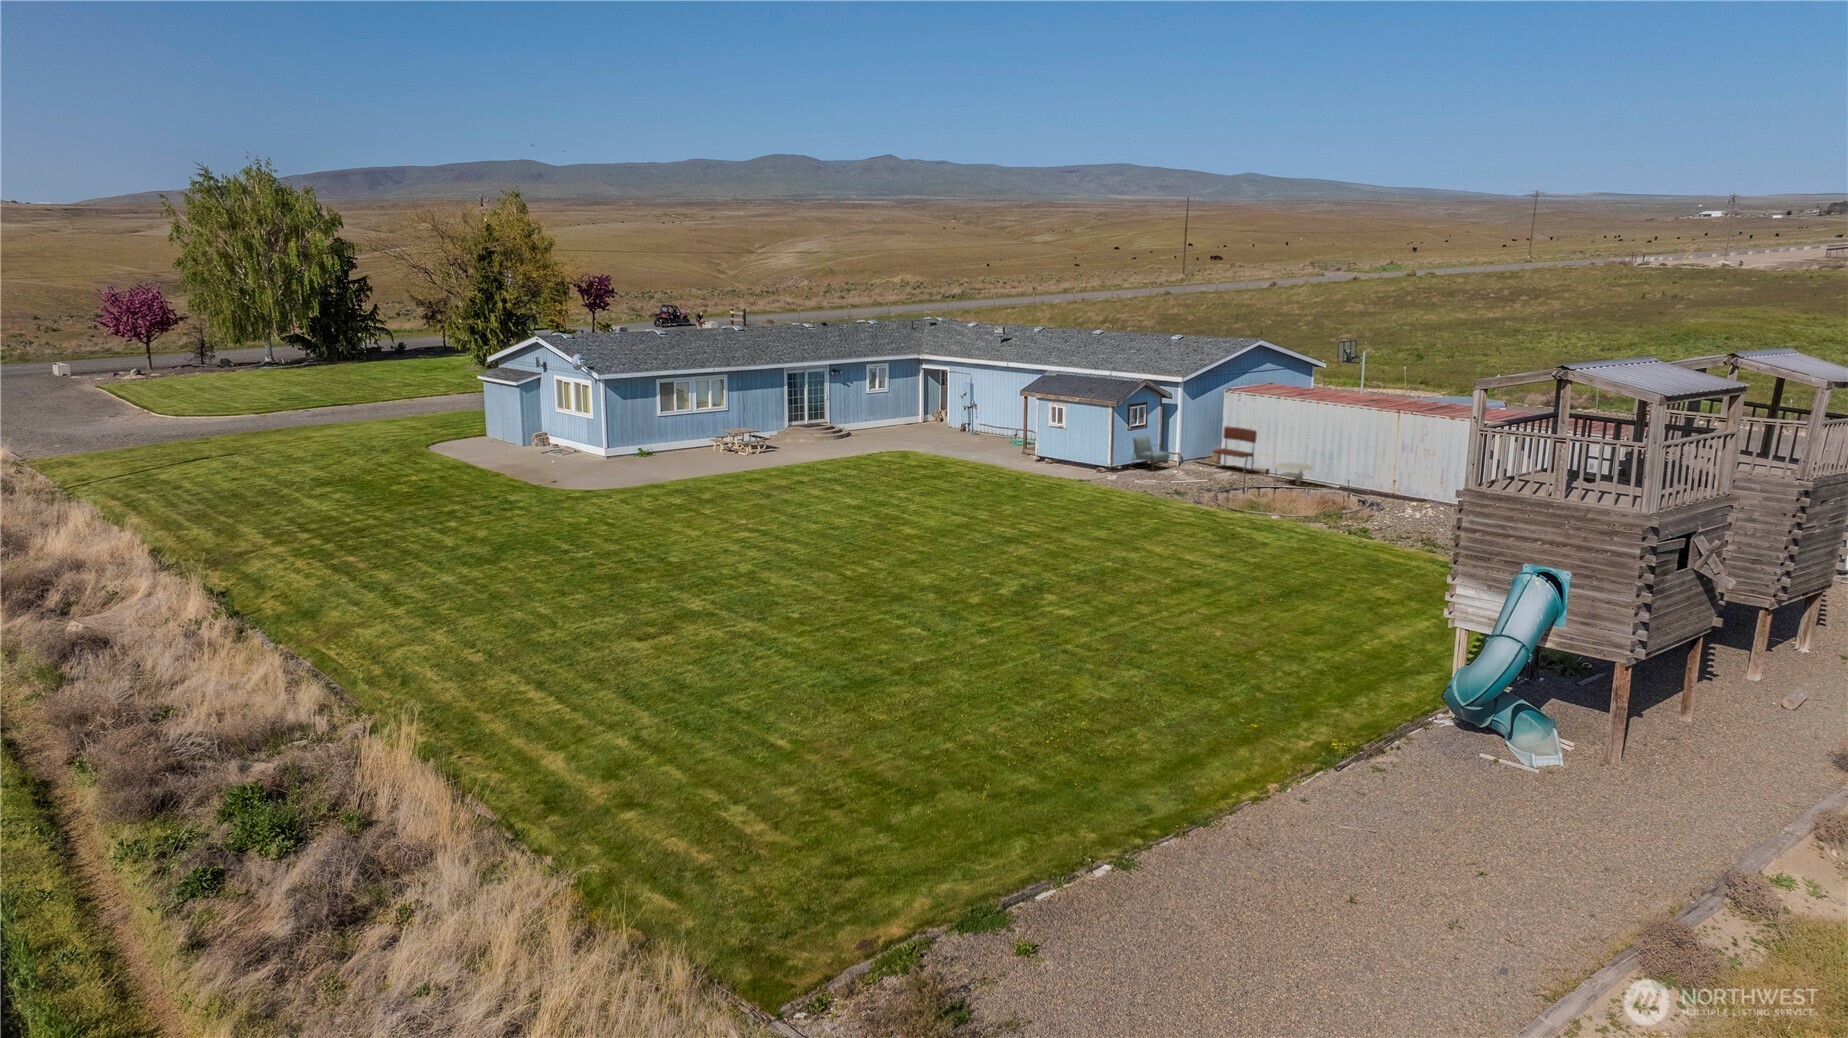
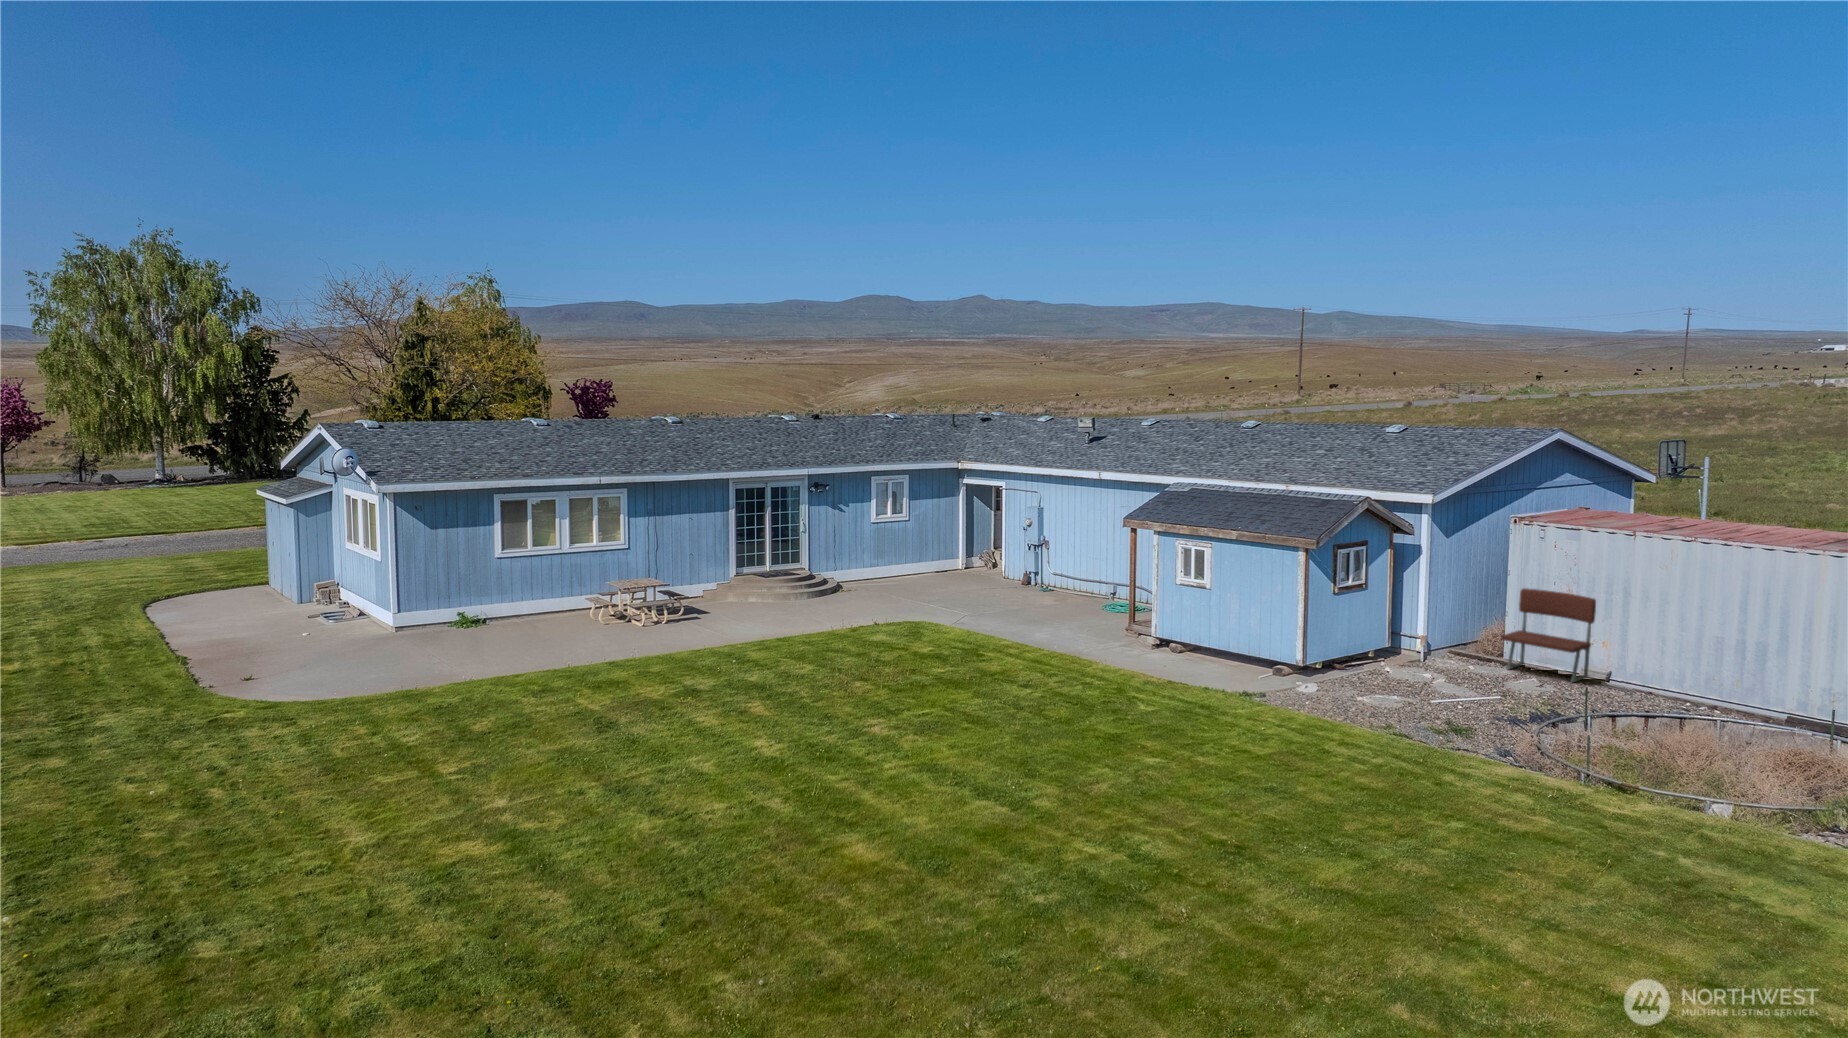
chair: present [1133,435,1170,462] -> none [1338,602,1417,675]
round table: present [1273,463,1313,486] -> none [1649,666,1746,719]

